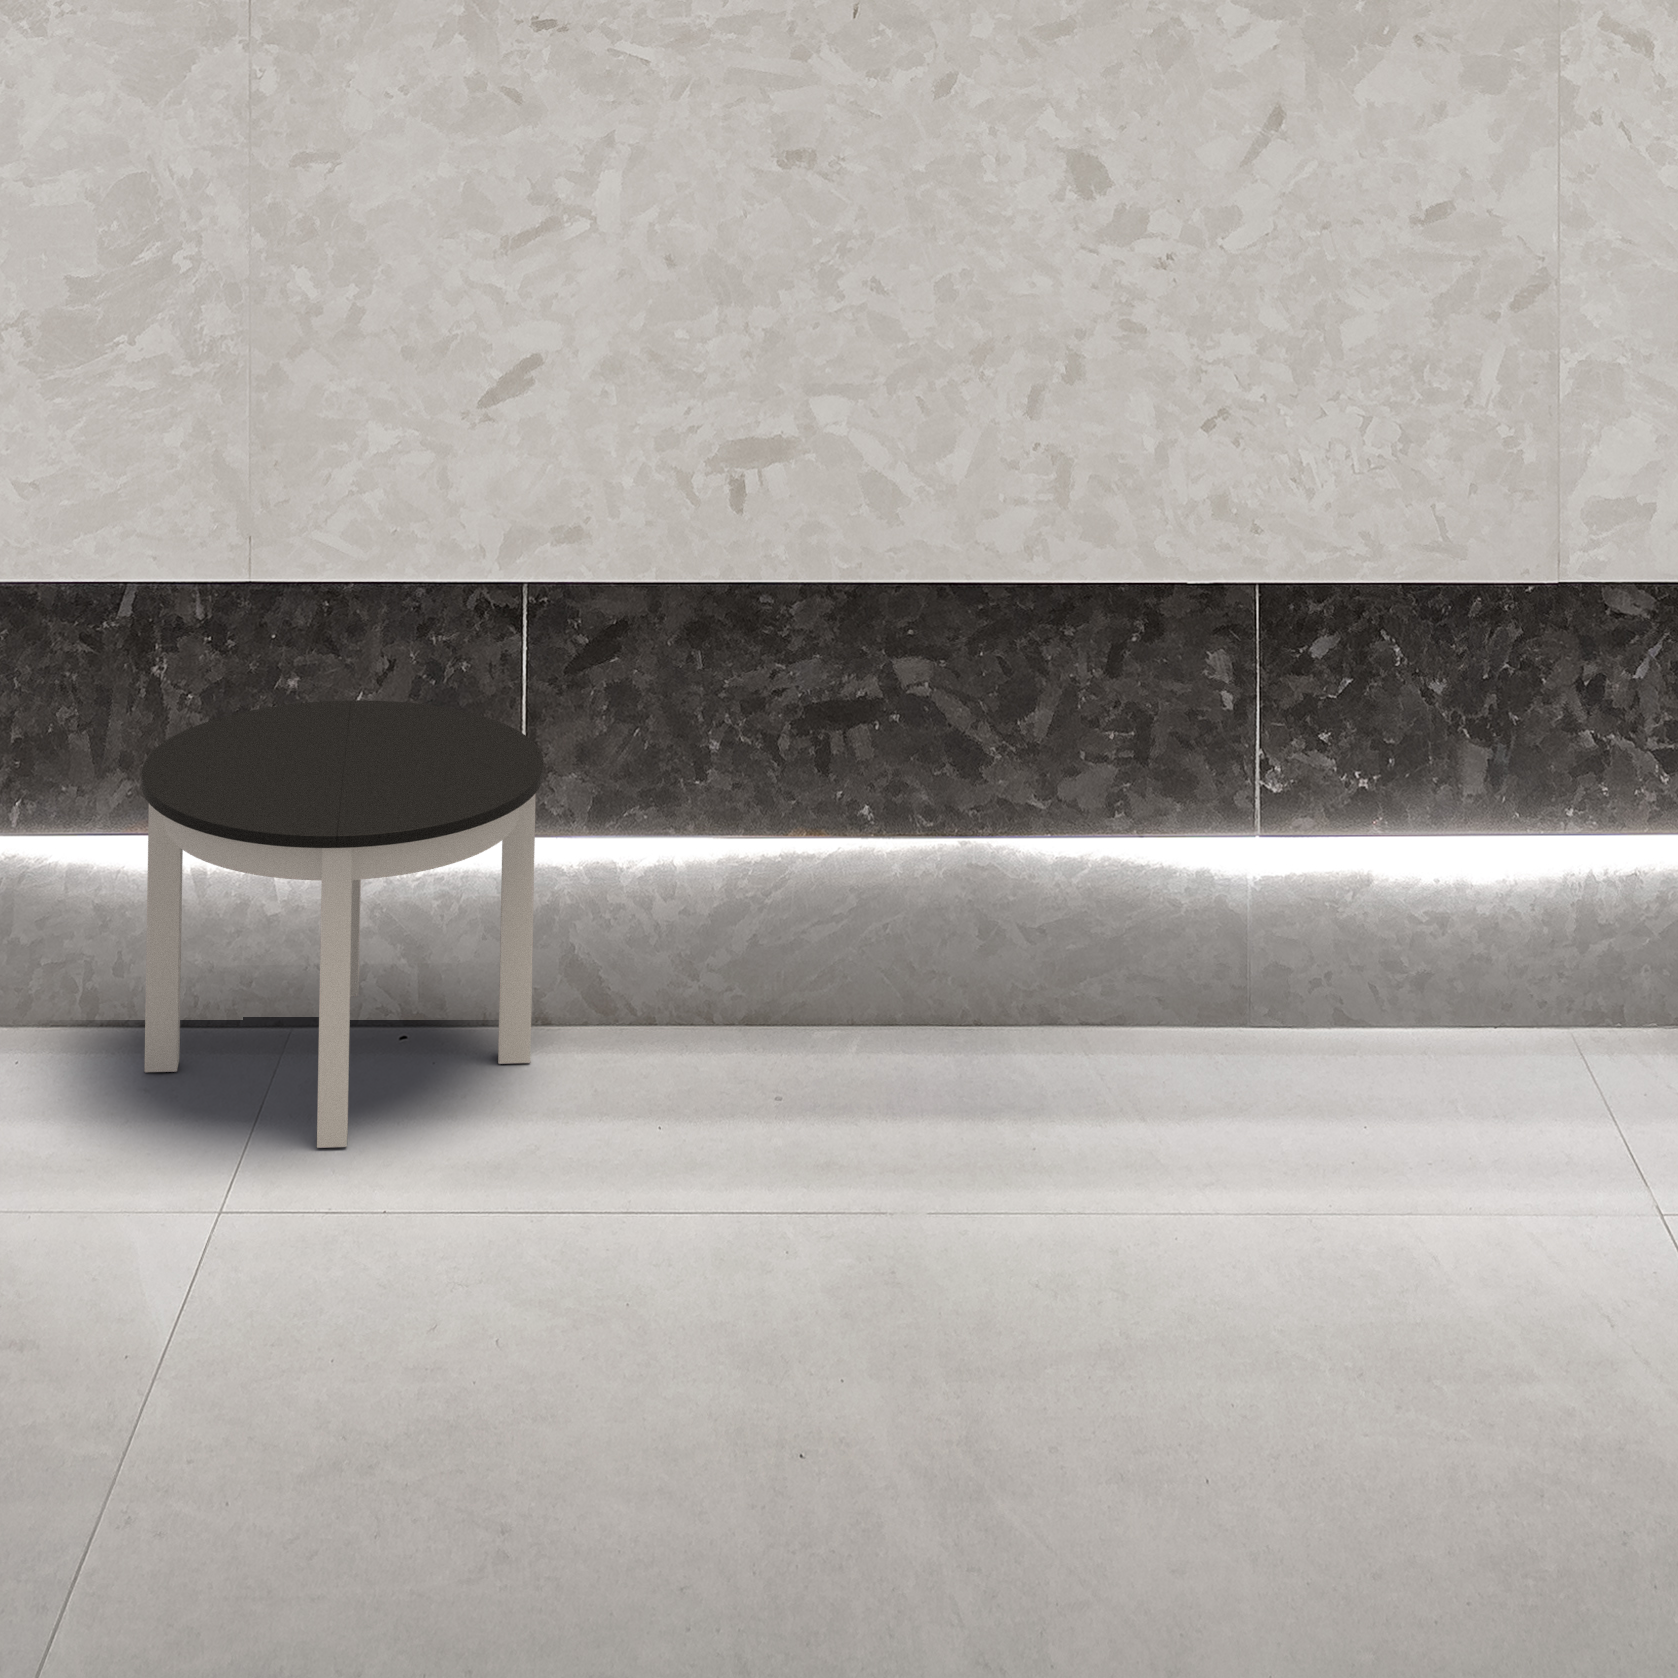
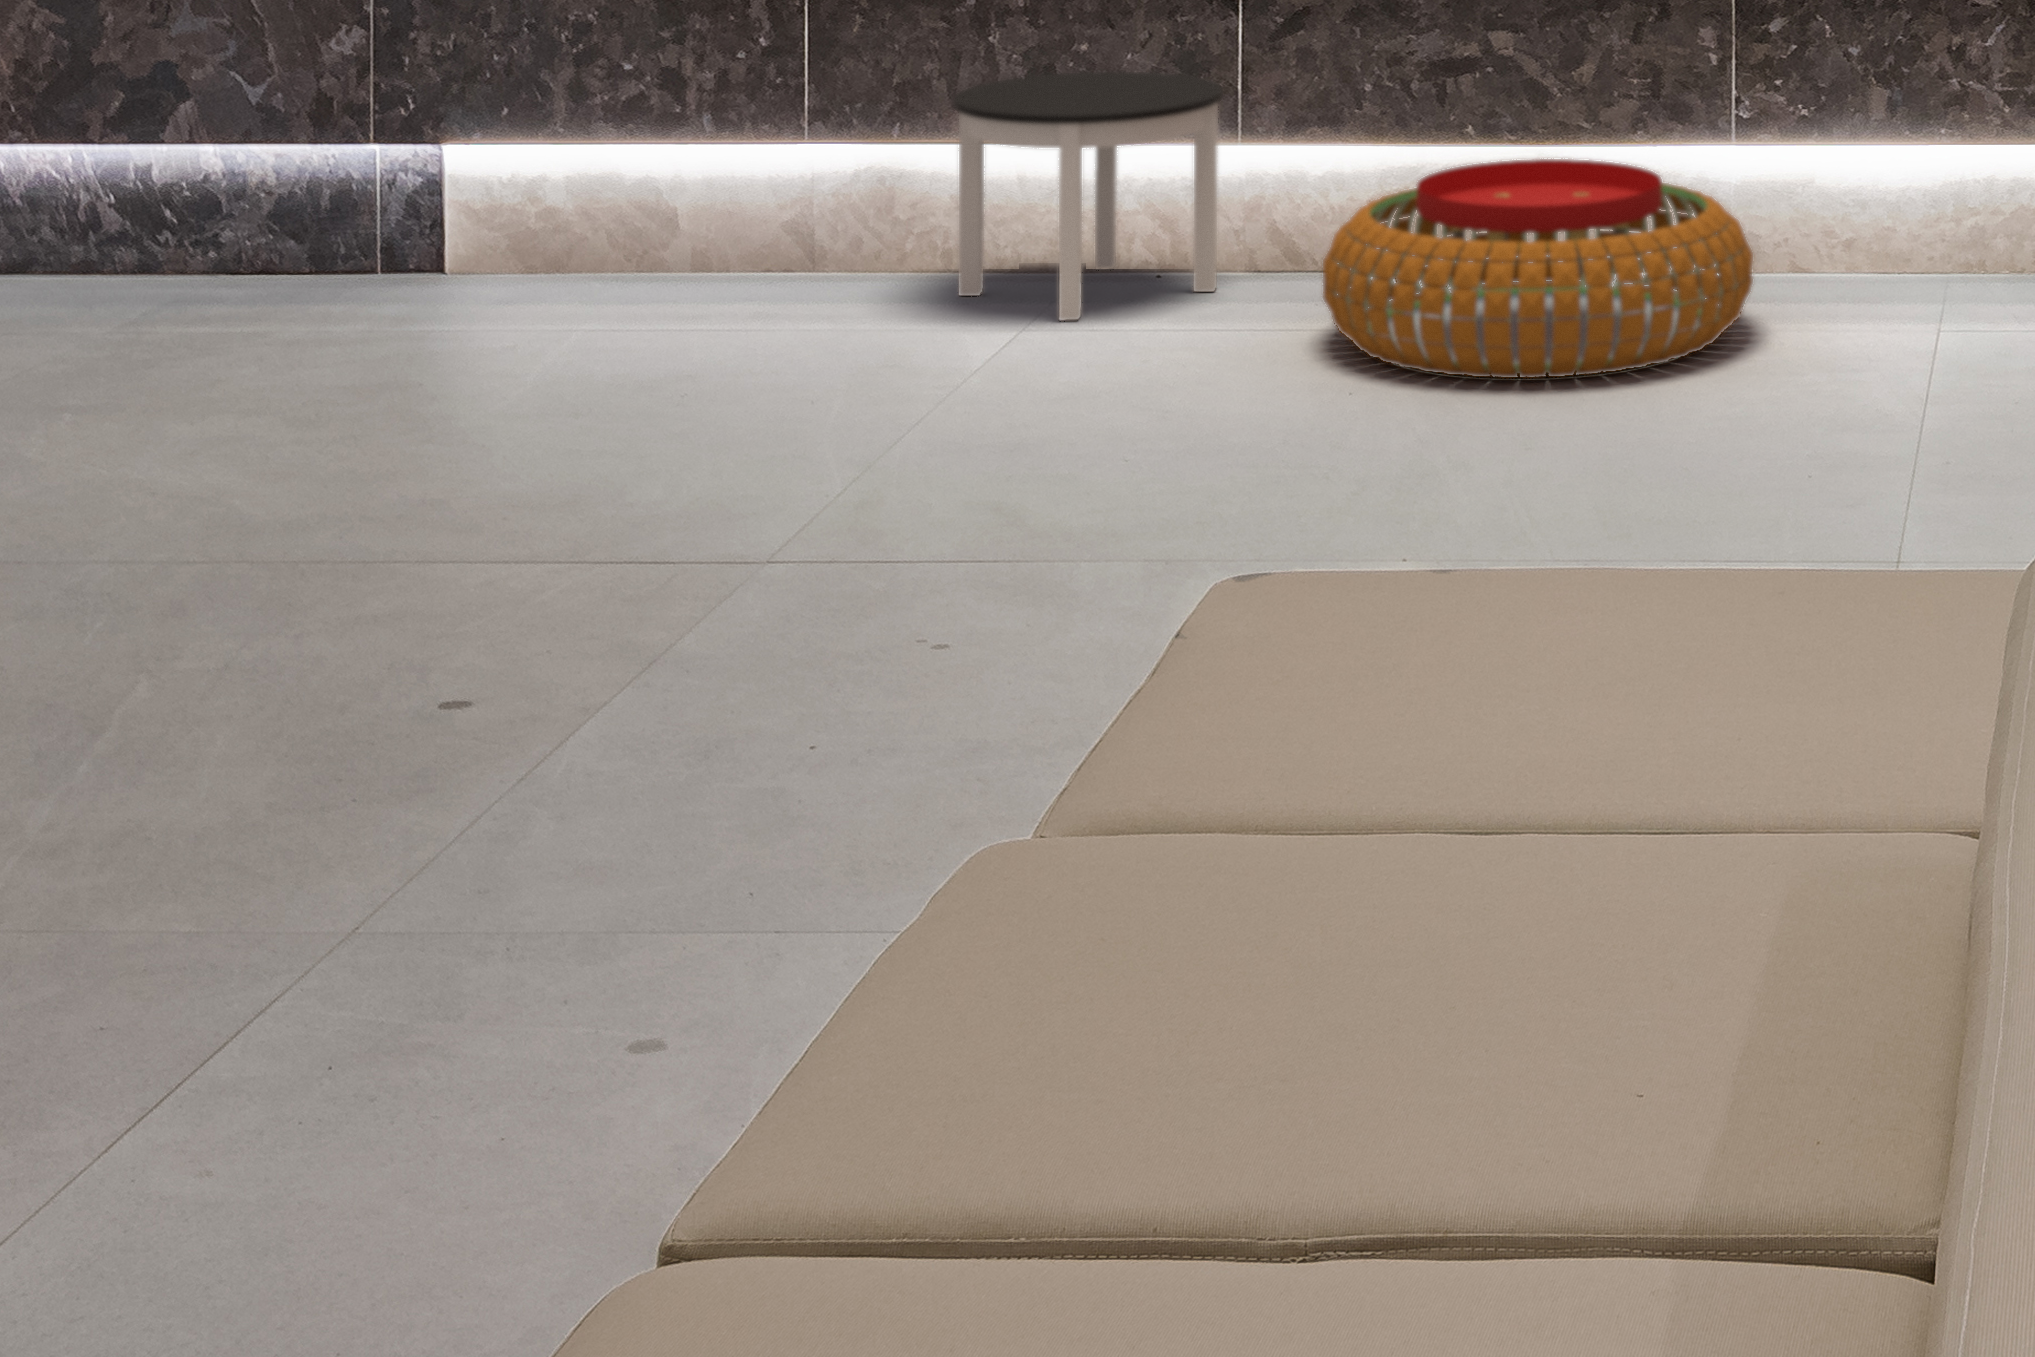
pouf: none [750,892,1423,1341] -> present [1323,159,1753,378]

